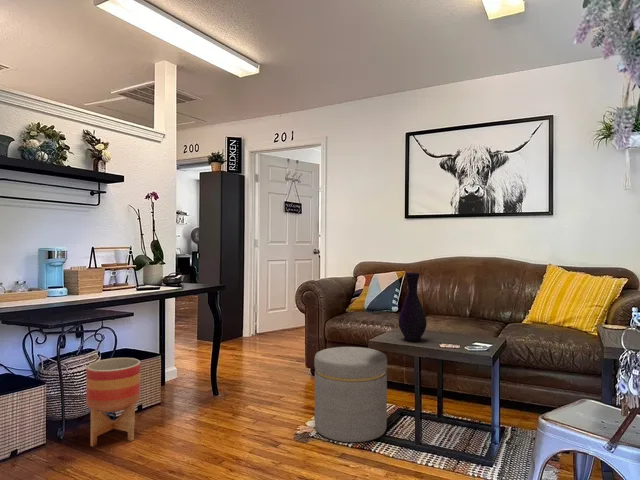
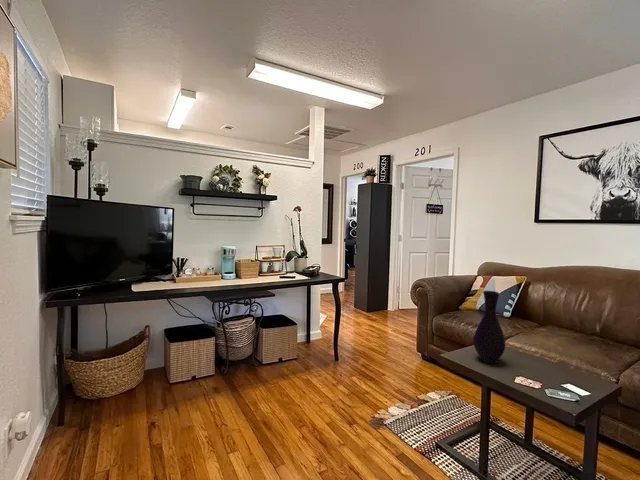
ottoman: present [314,347,387,442] -> none [392,347,465,447]
planter: present [86,358,141,447] -> none [233,326,269,388]

